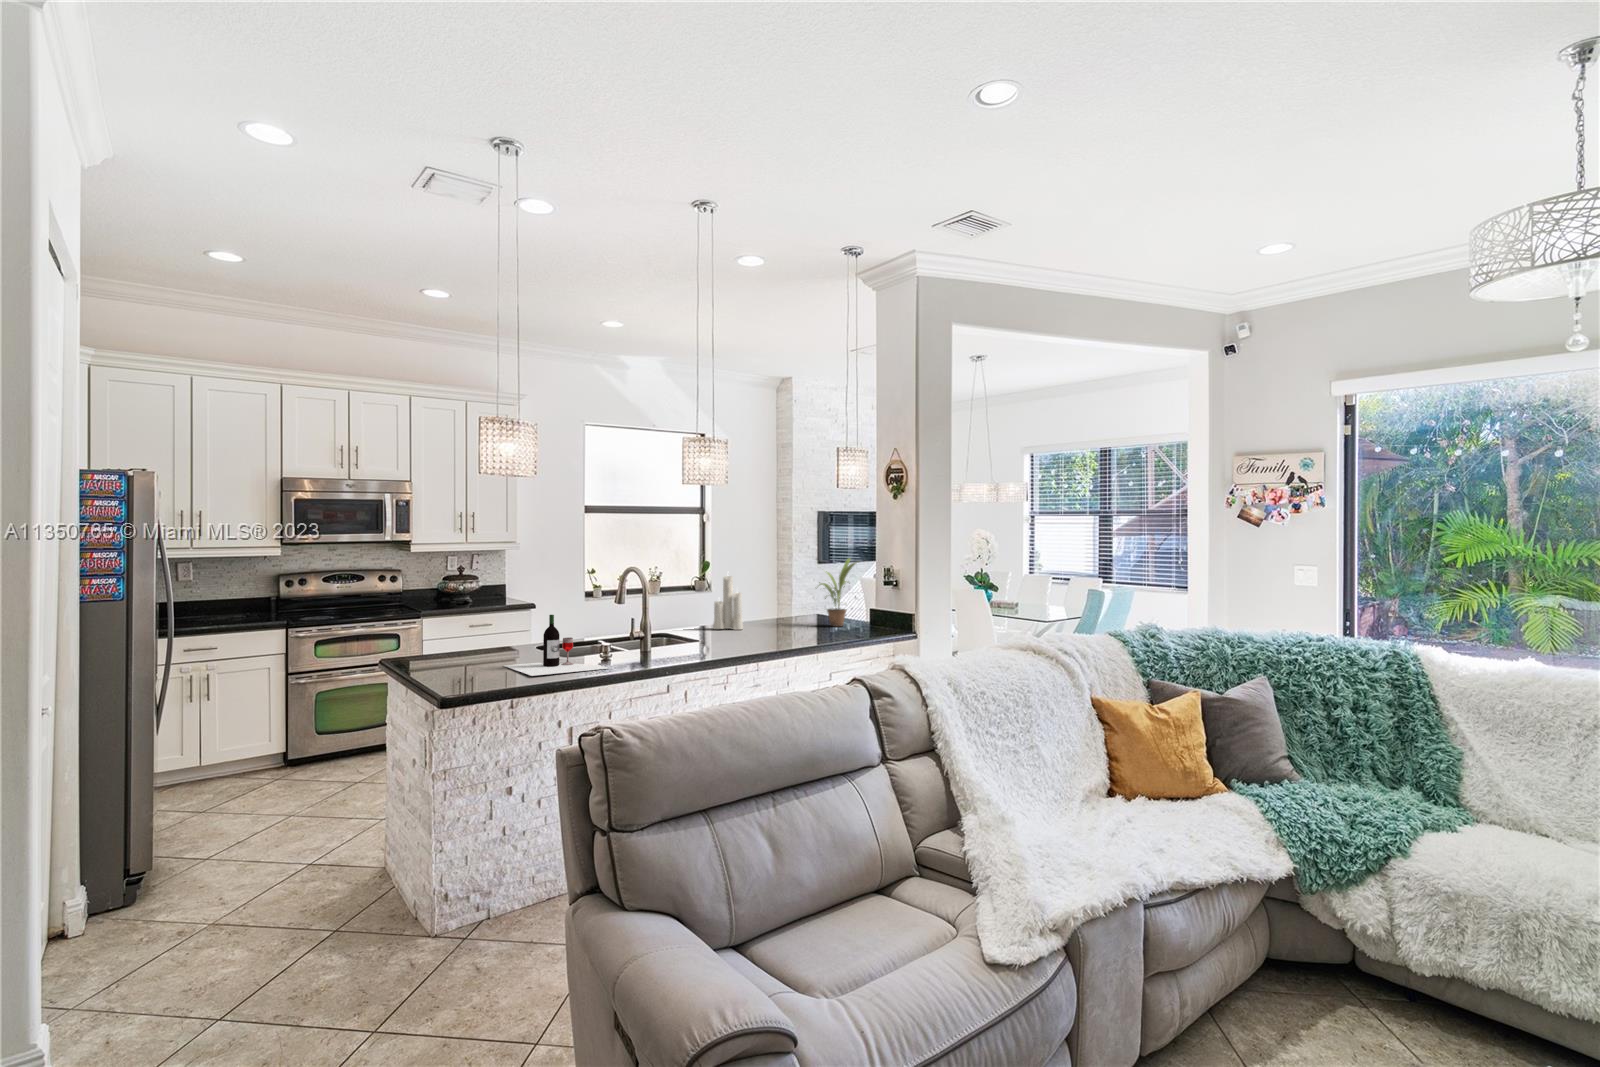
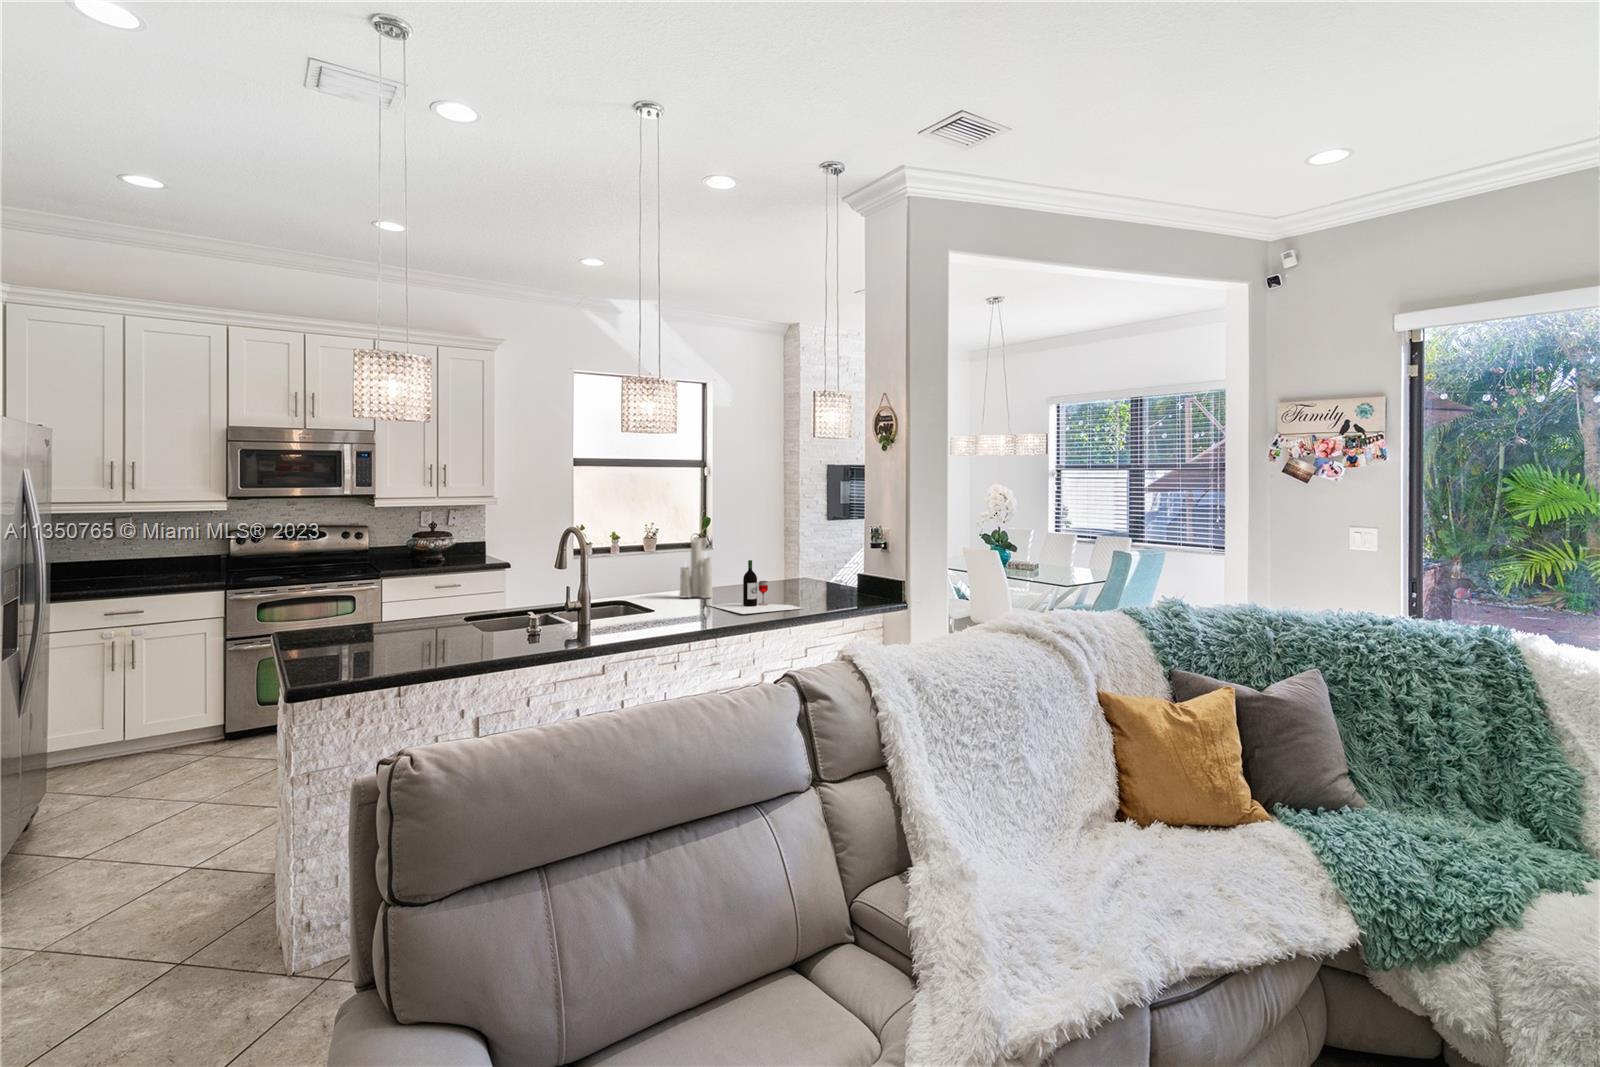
potted plant: present [819,558,856,627] -> none [795,519,848,595]
wine bottle: present [505,615,608,676] -> present [709,560,802,614]

